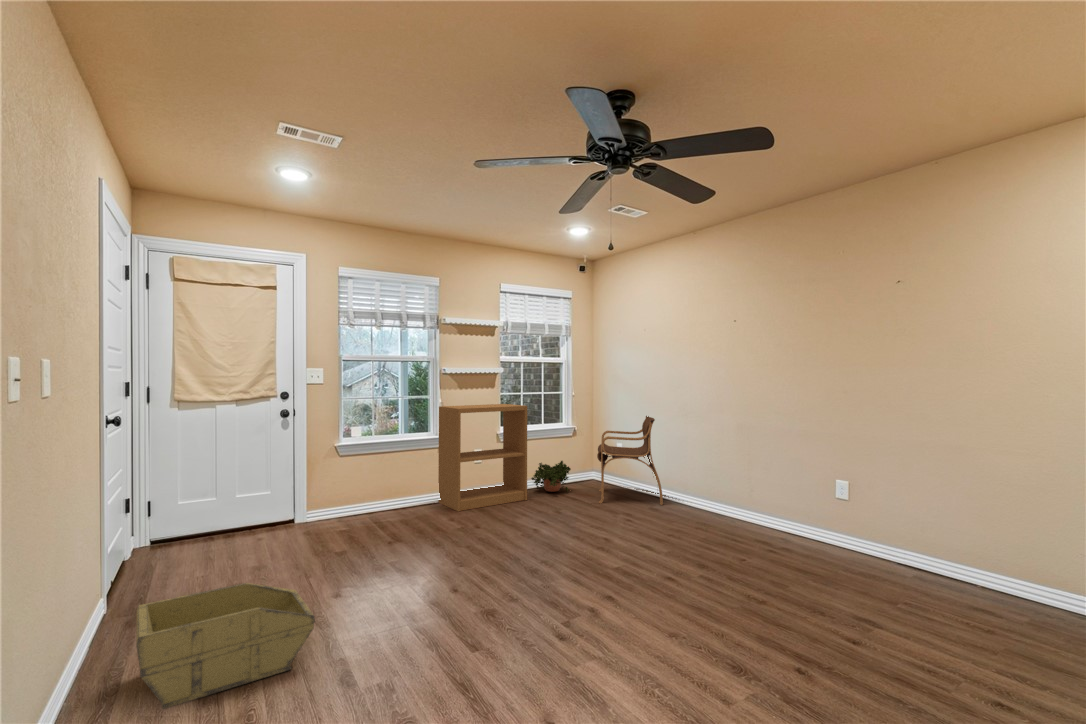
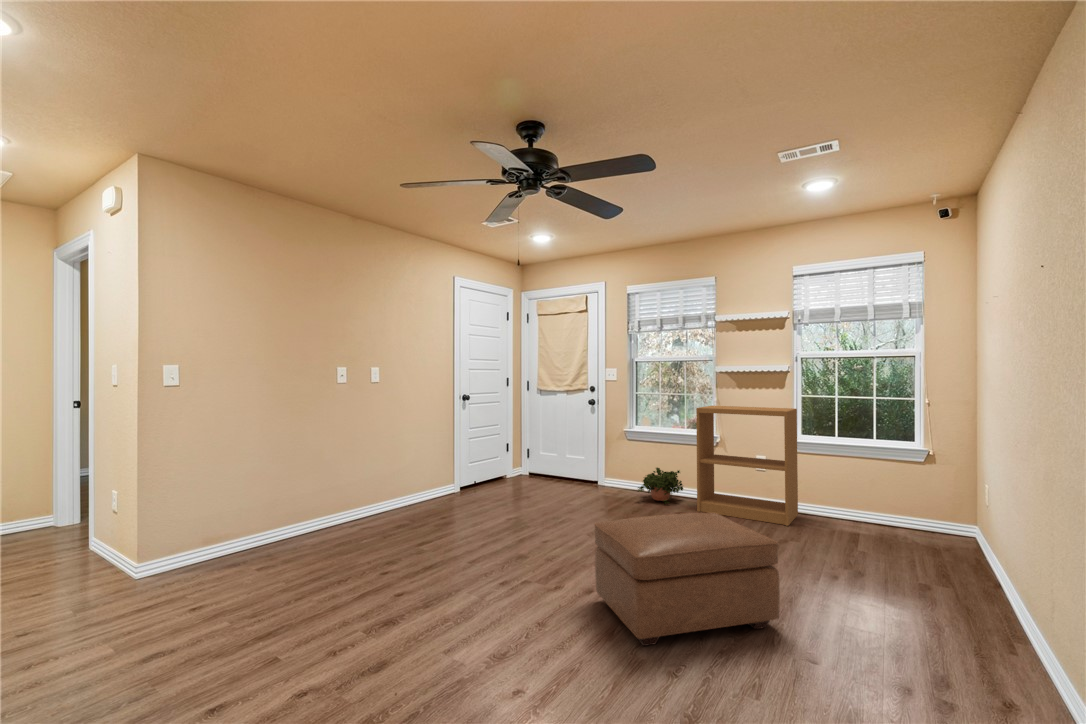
armchair: present [597,416,663,505] -> none [856,445,1019,594]
potted plant: present [531,461,571,492] -> present [638,468,683,504]
ottoman: none [629,483,735,582] -> present [594,513,780,646]
storage bin: present [136,583,315,709] -> none [359,479,439,529]

